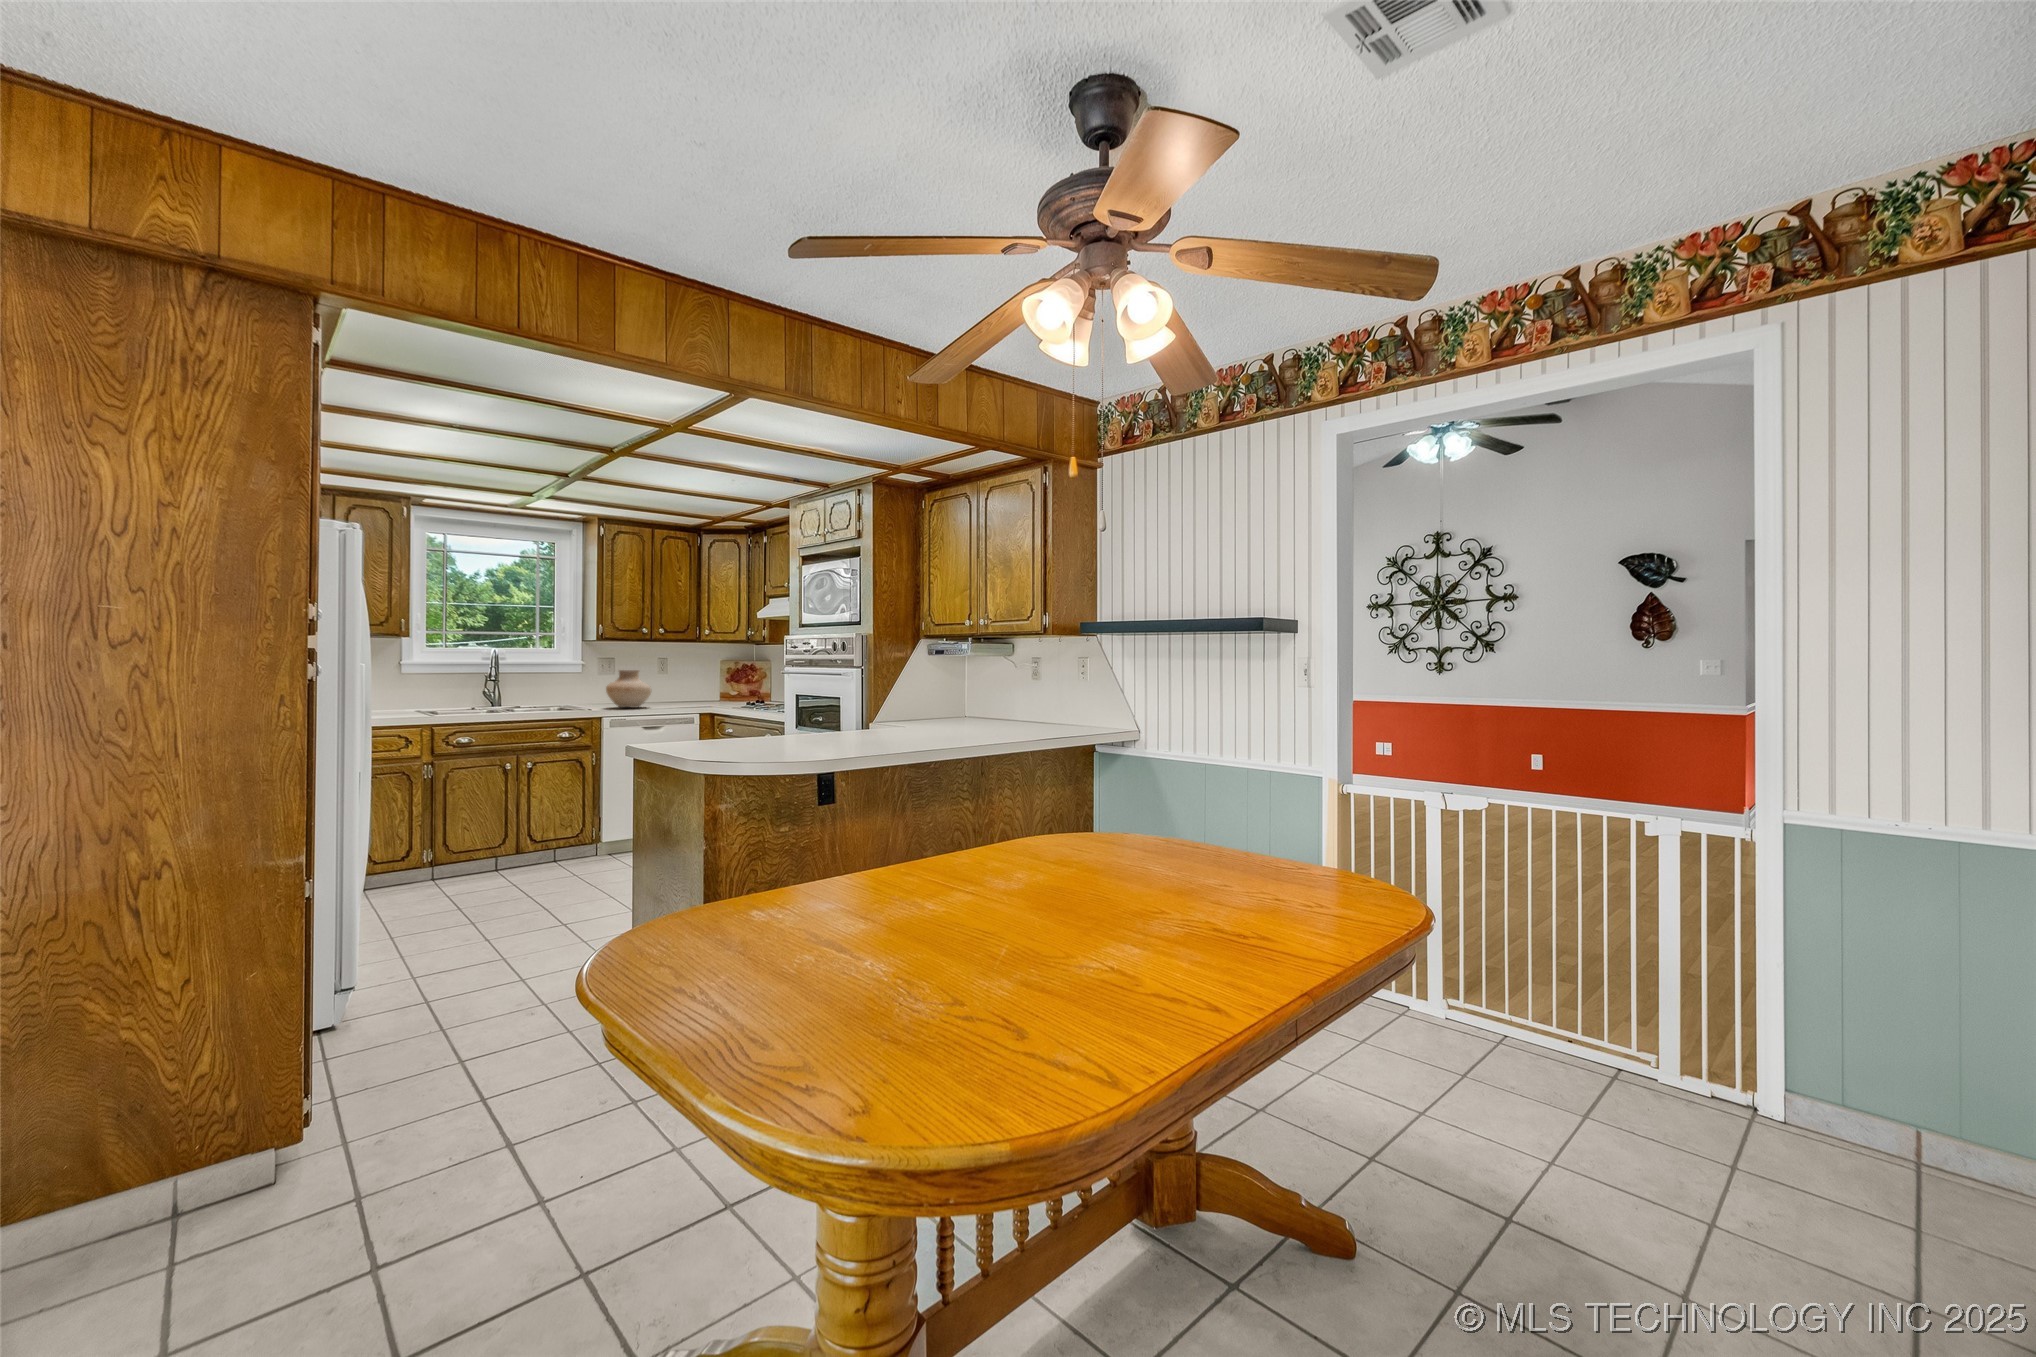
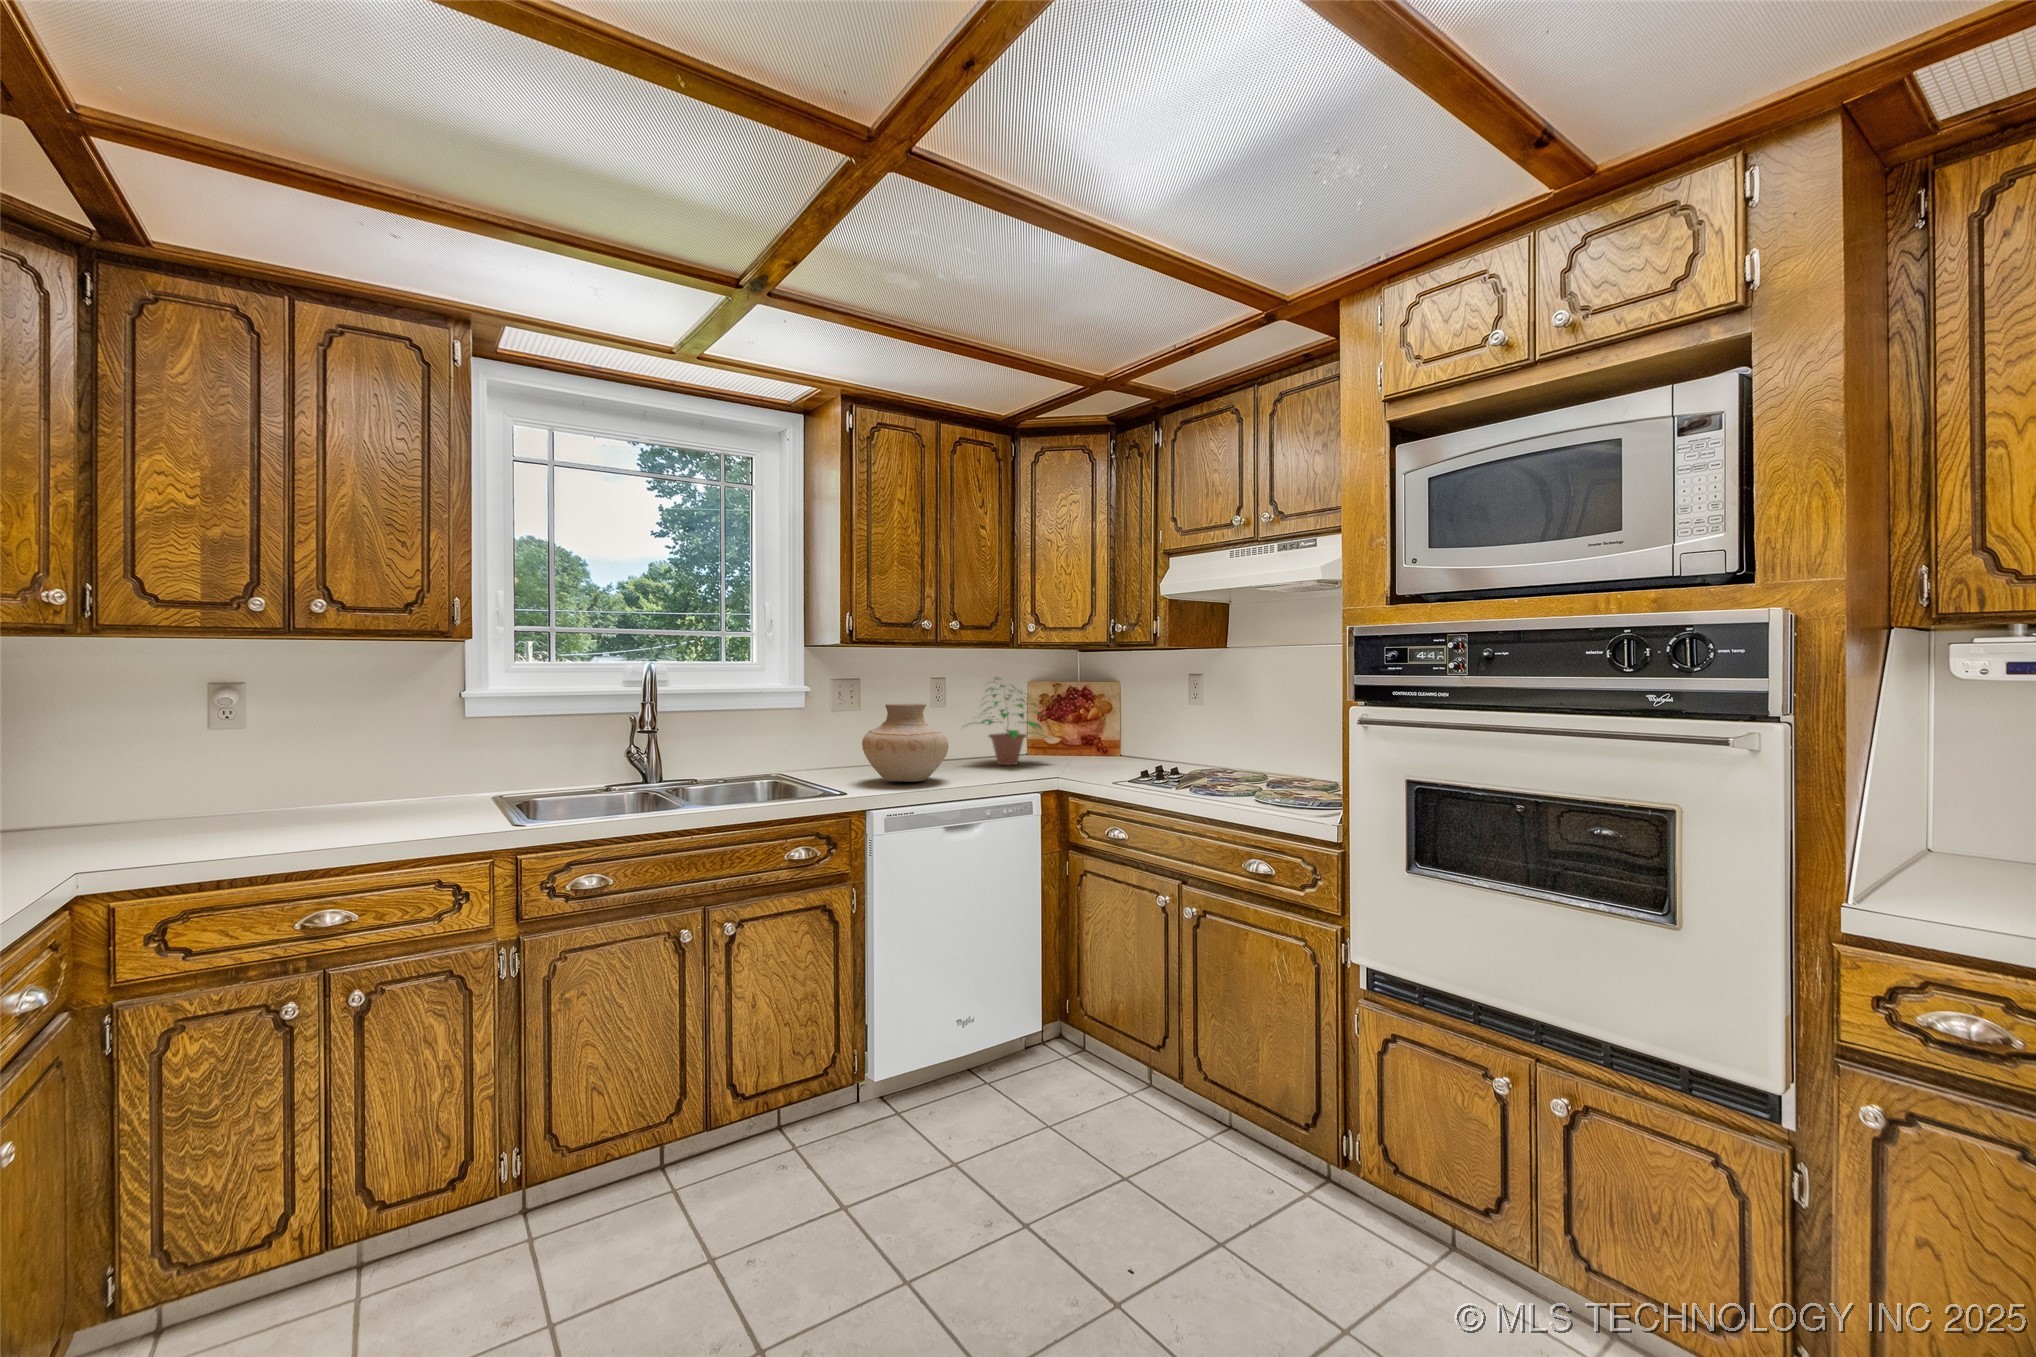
potted plant: none [670,658,723,704] -> present [980,677,1047,765]

